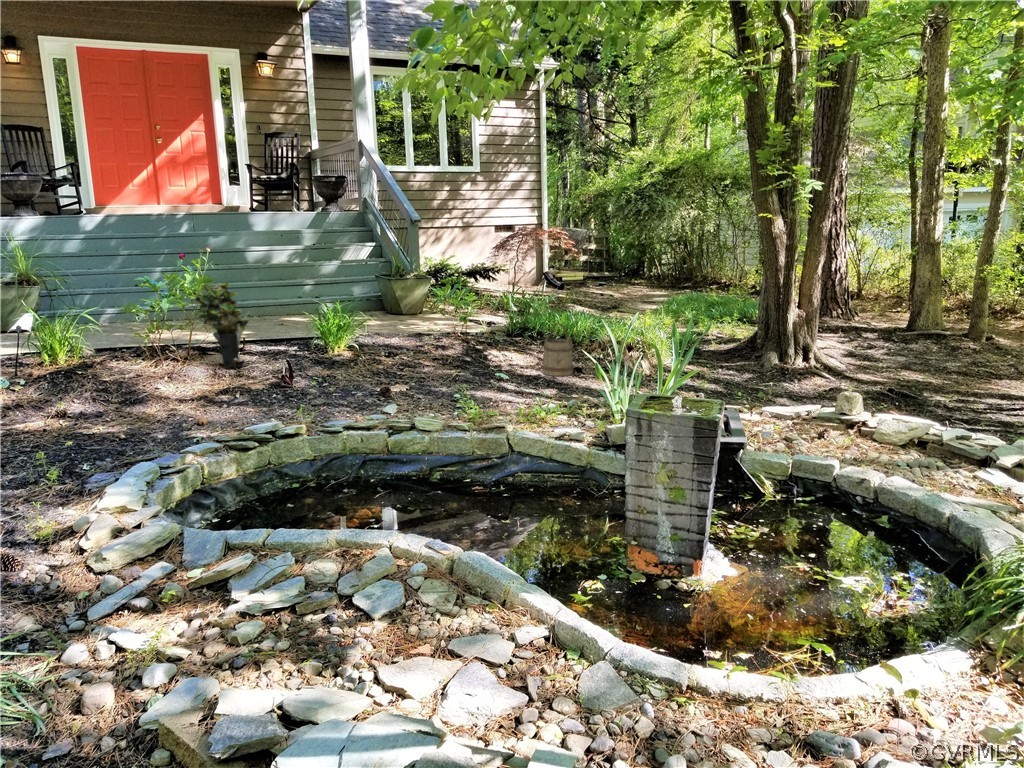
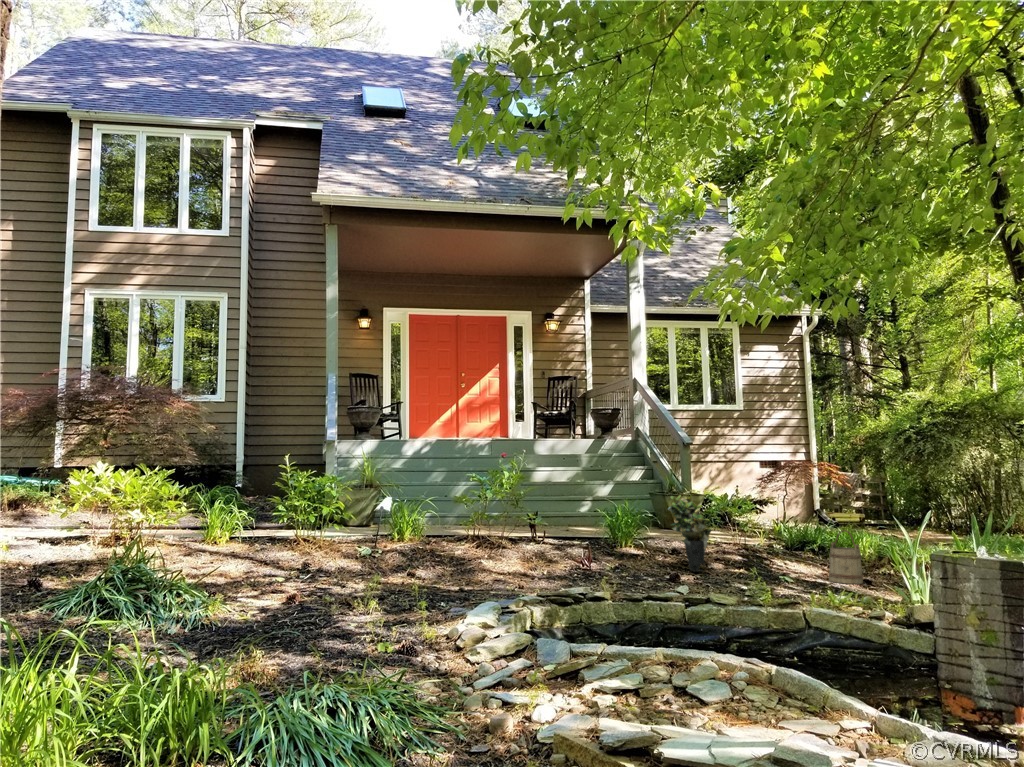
potted plant: present [194,281,249,368] -> present [668,495,712,572]

